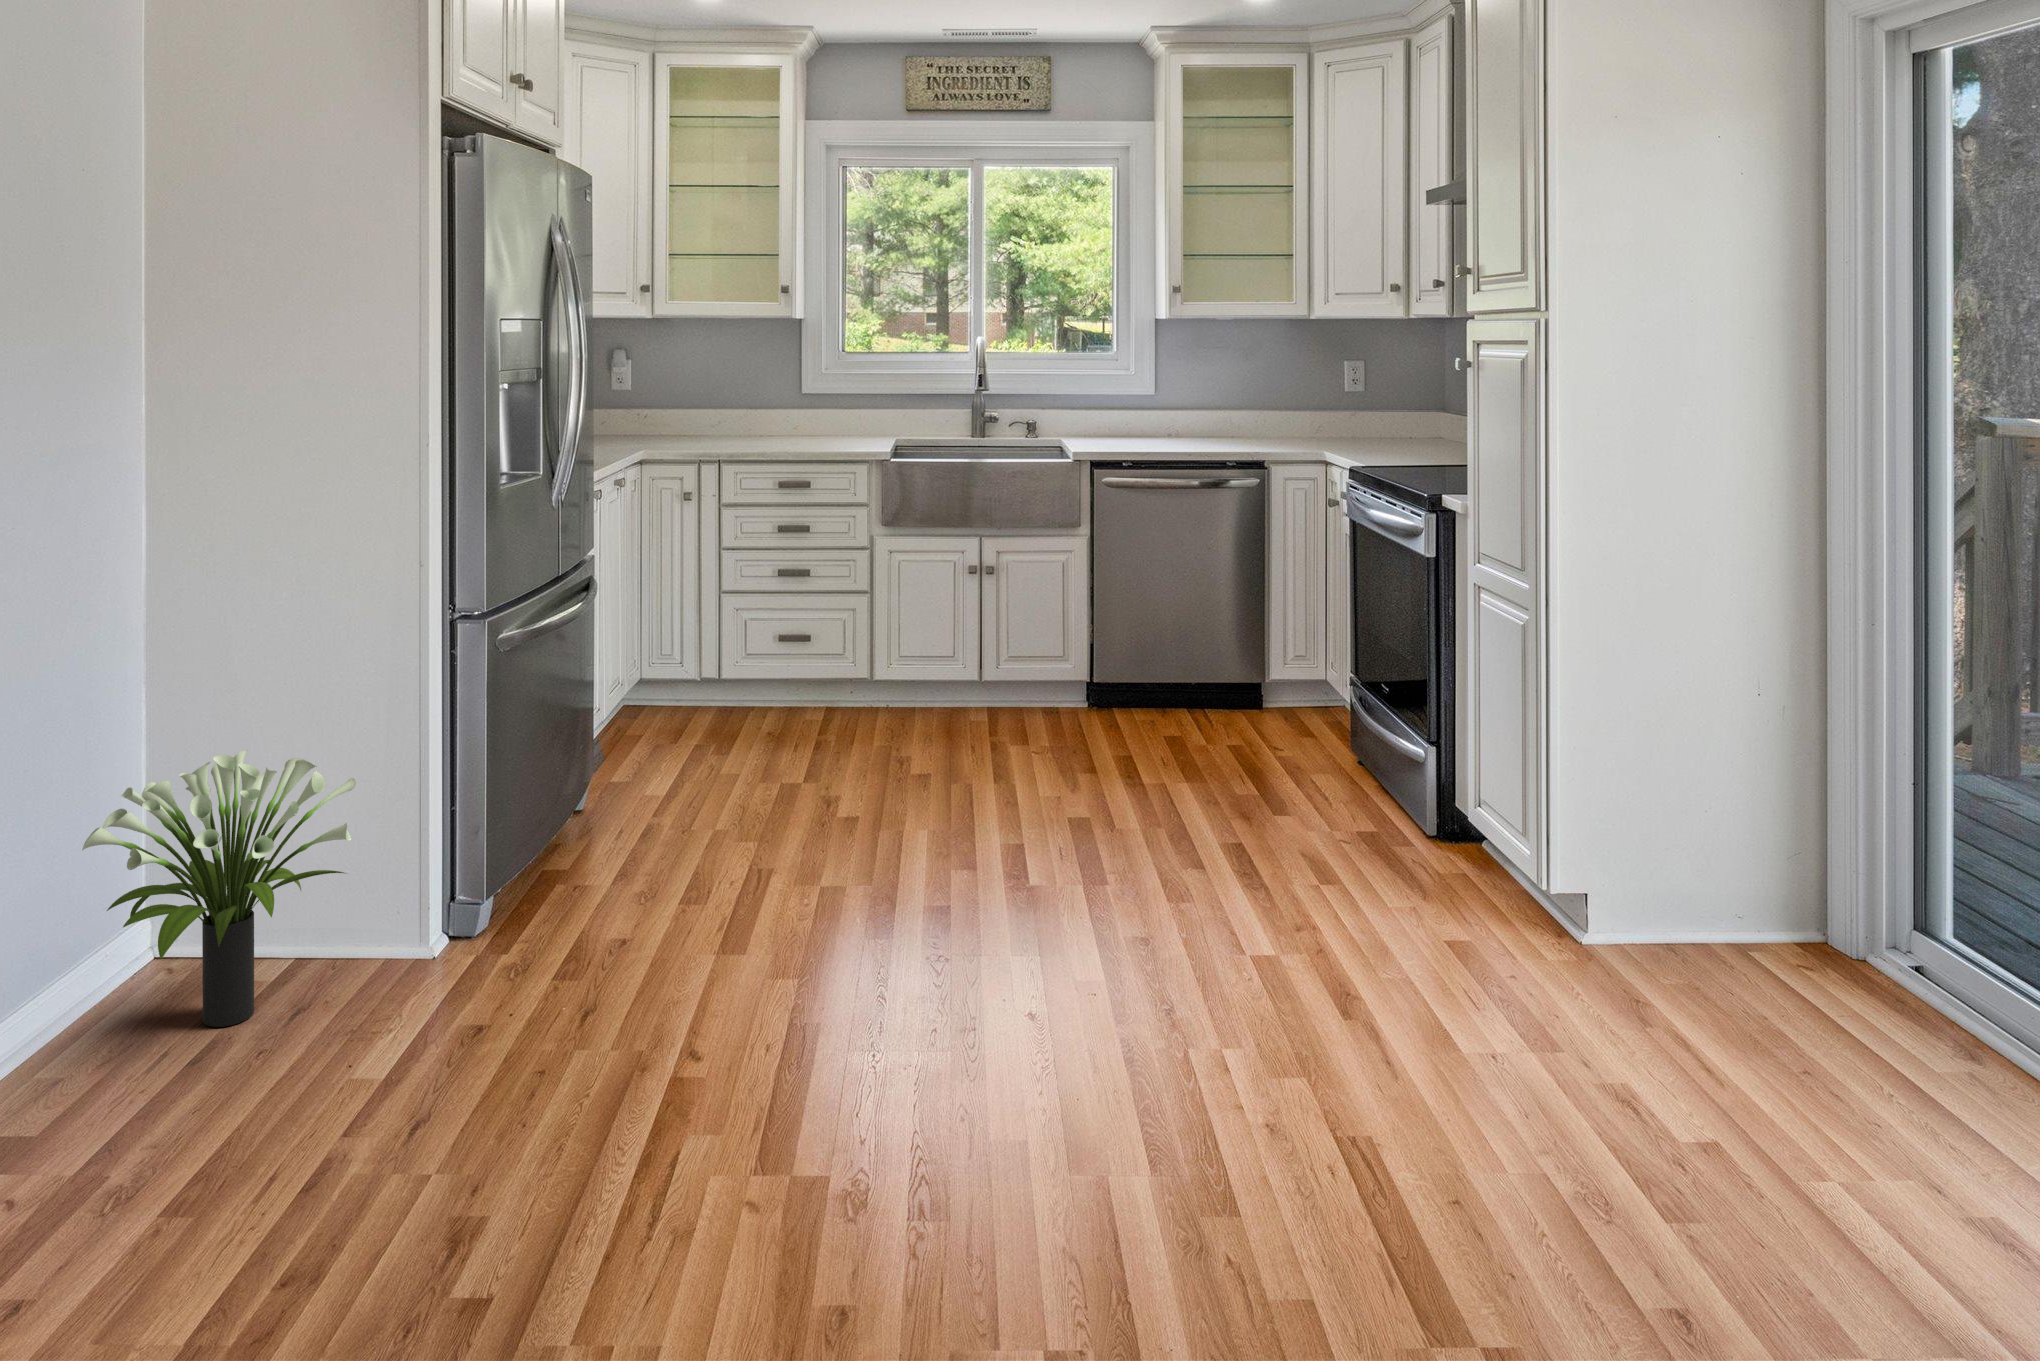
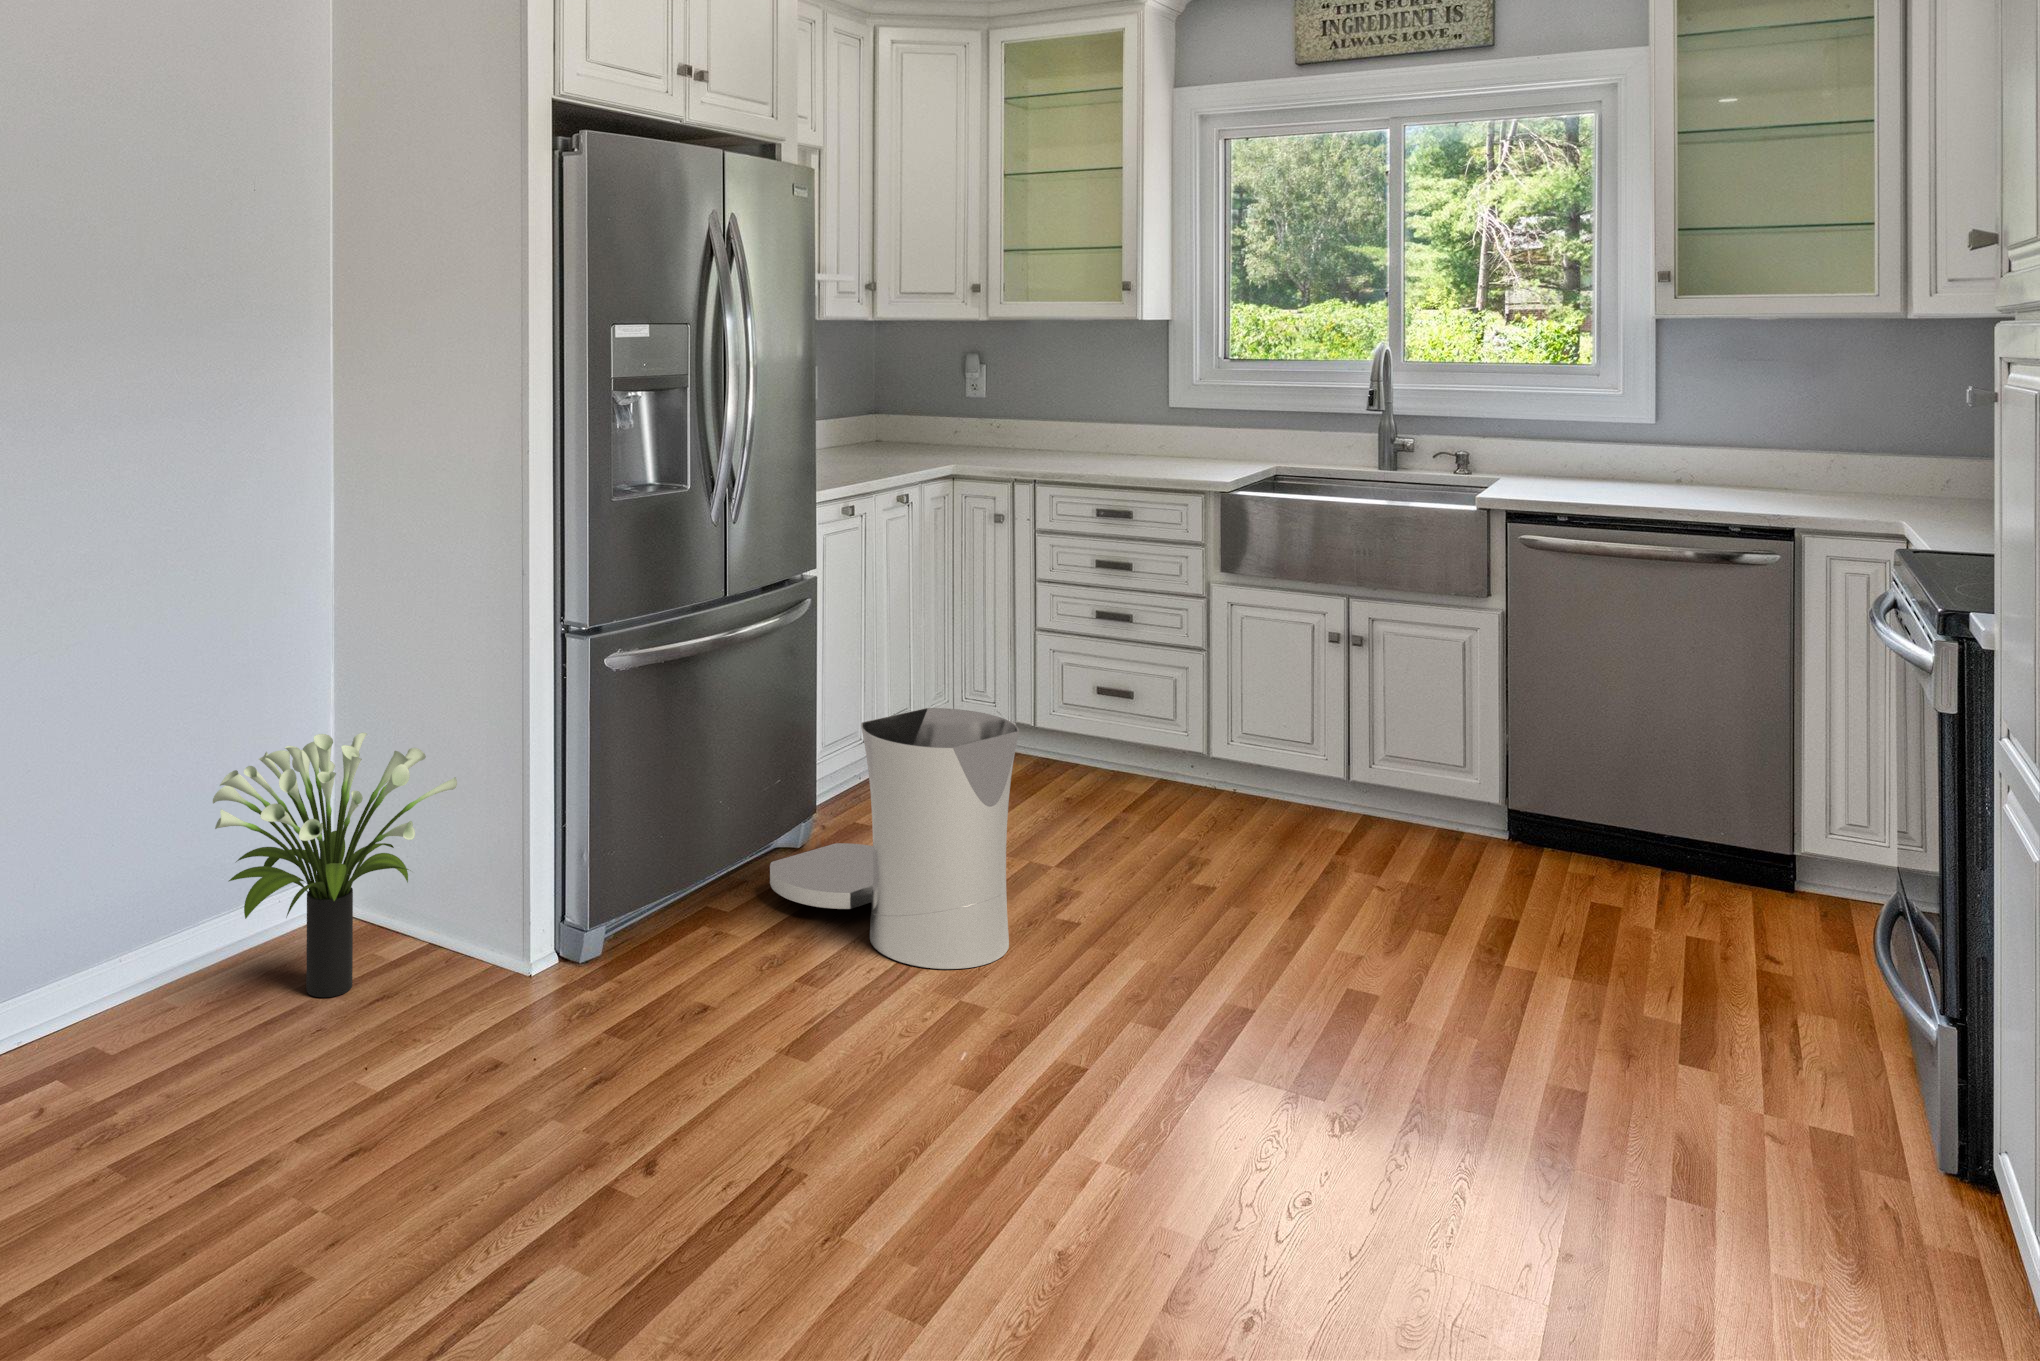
trash can: none [590,654,828,870] -> present [770,708,1019,969]

